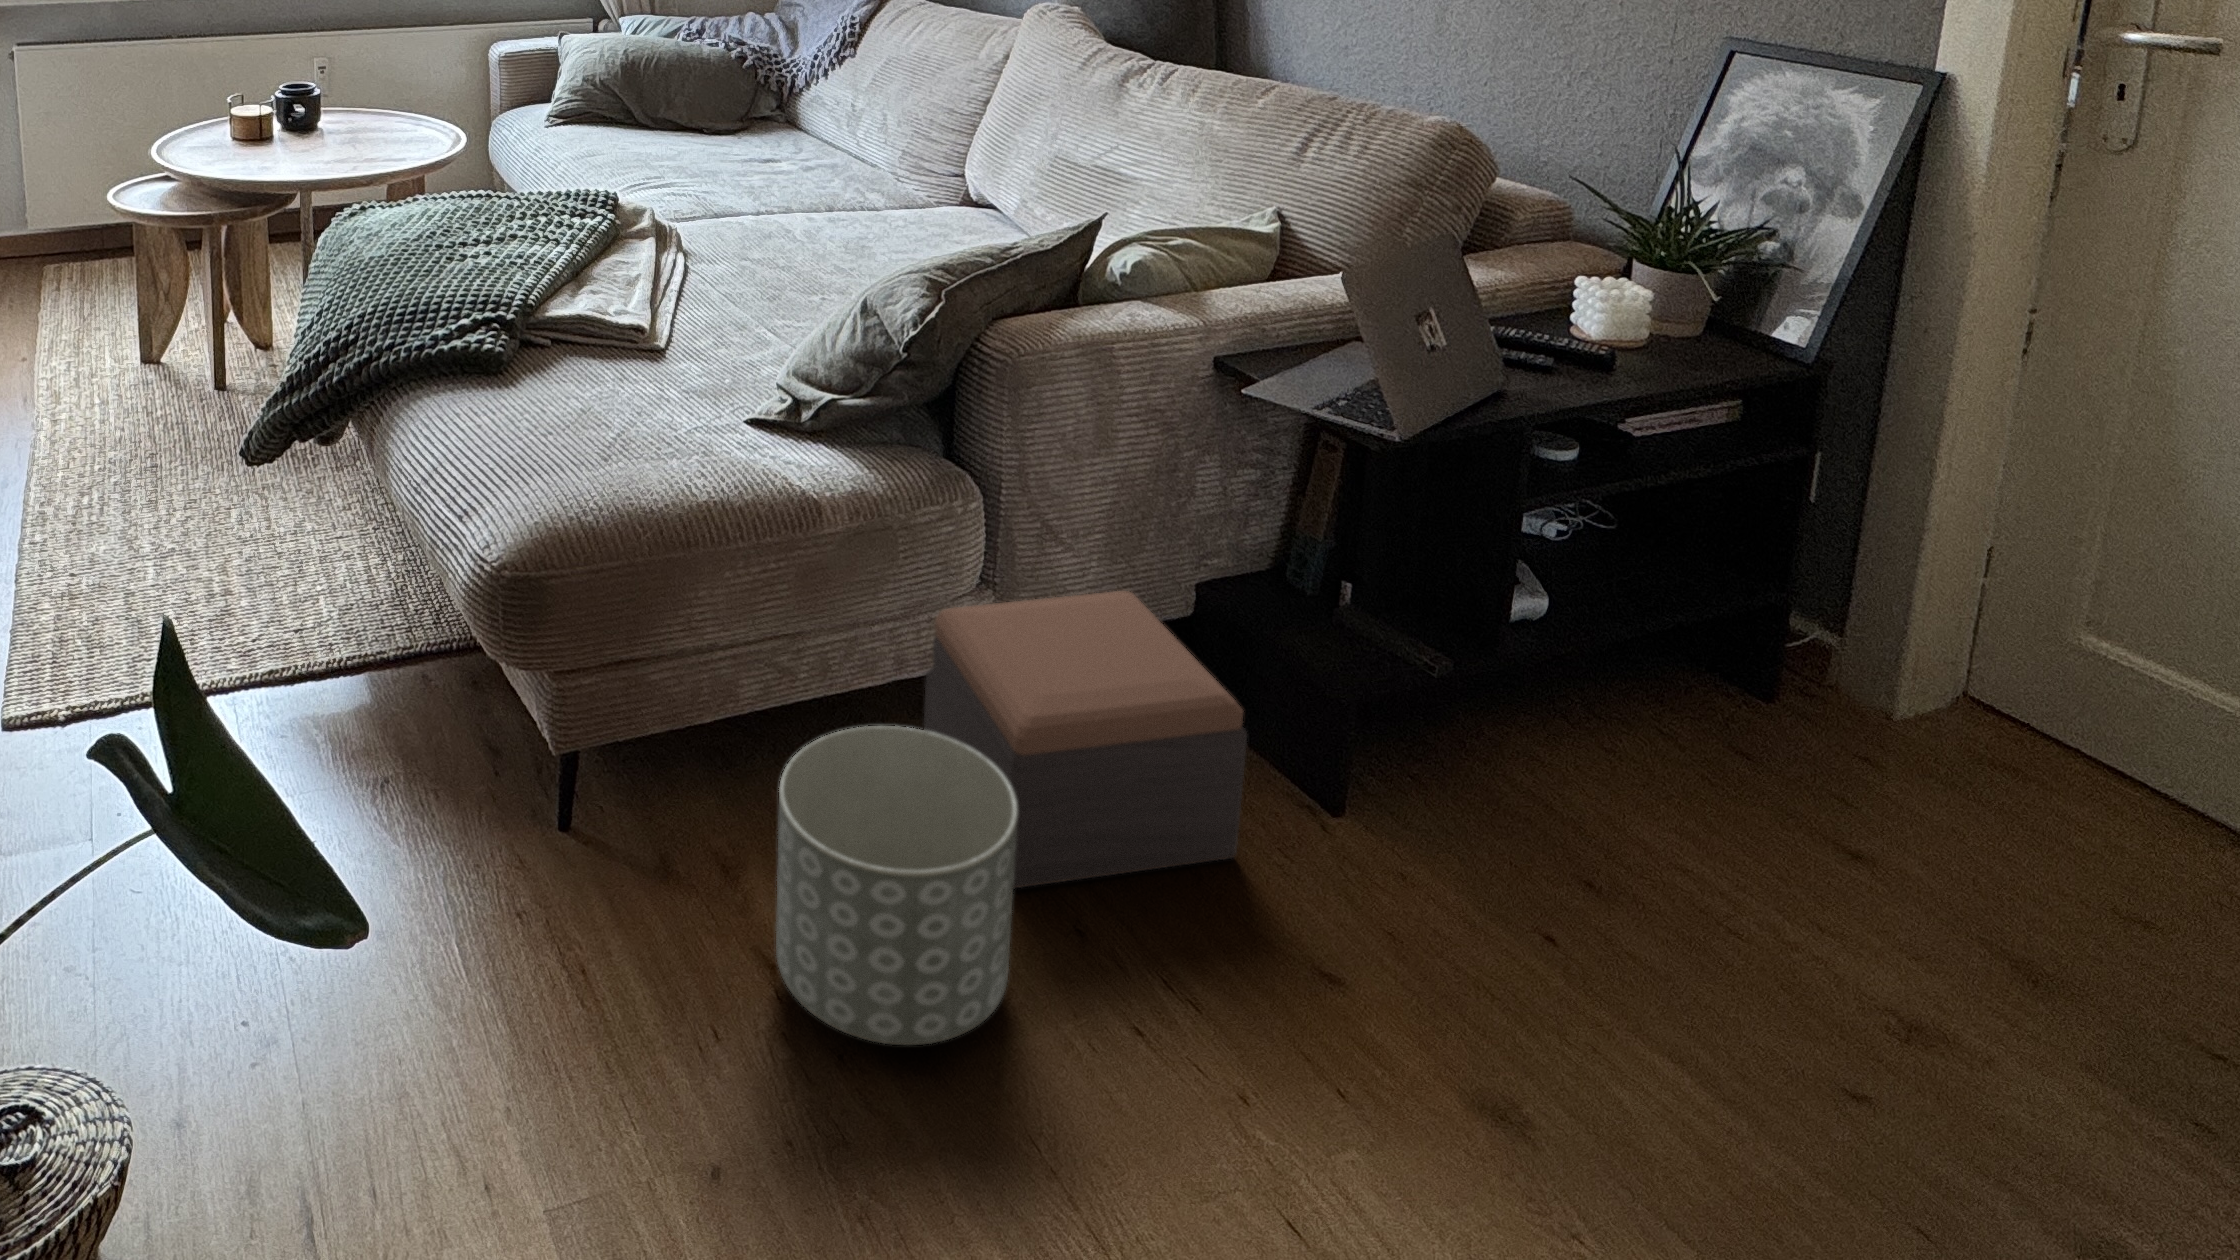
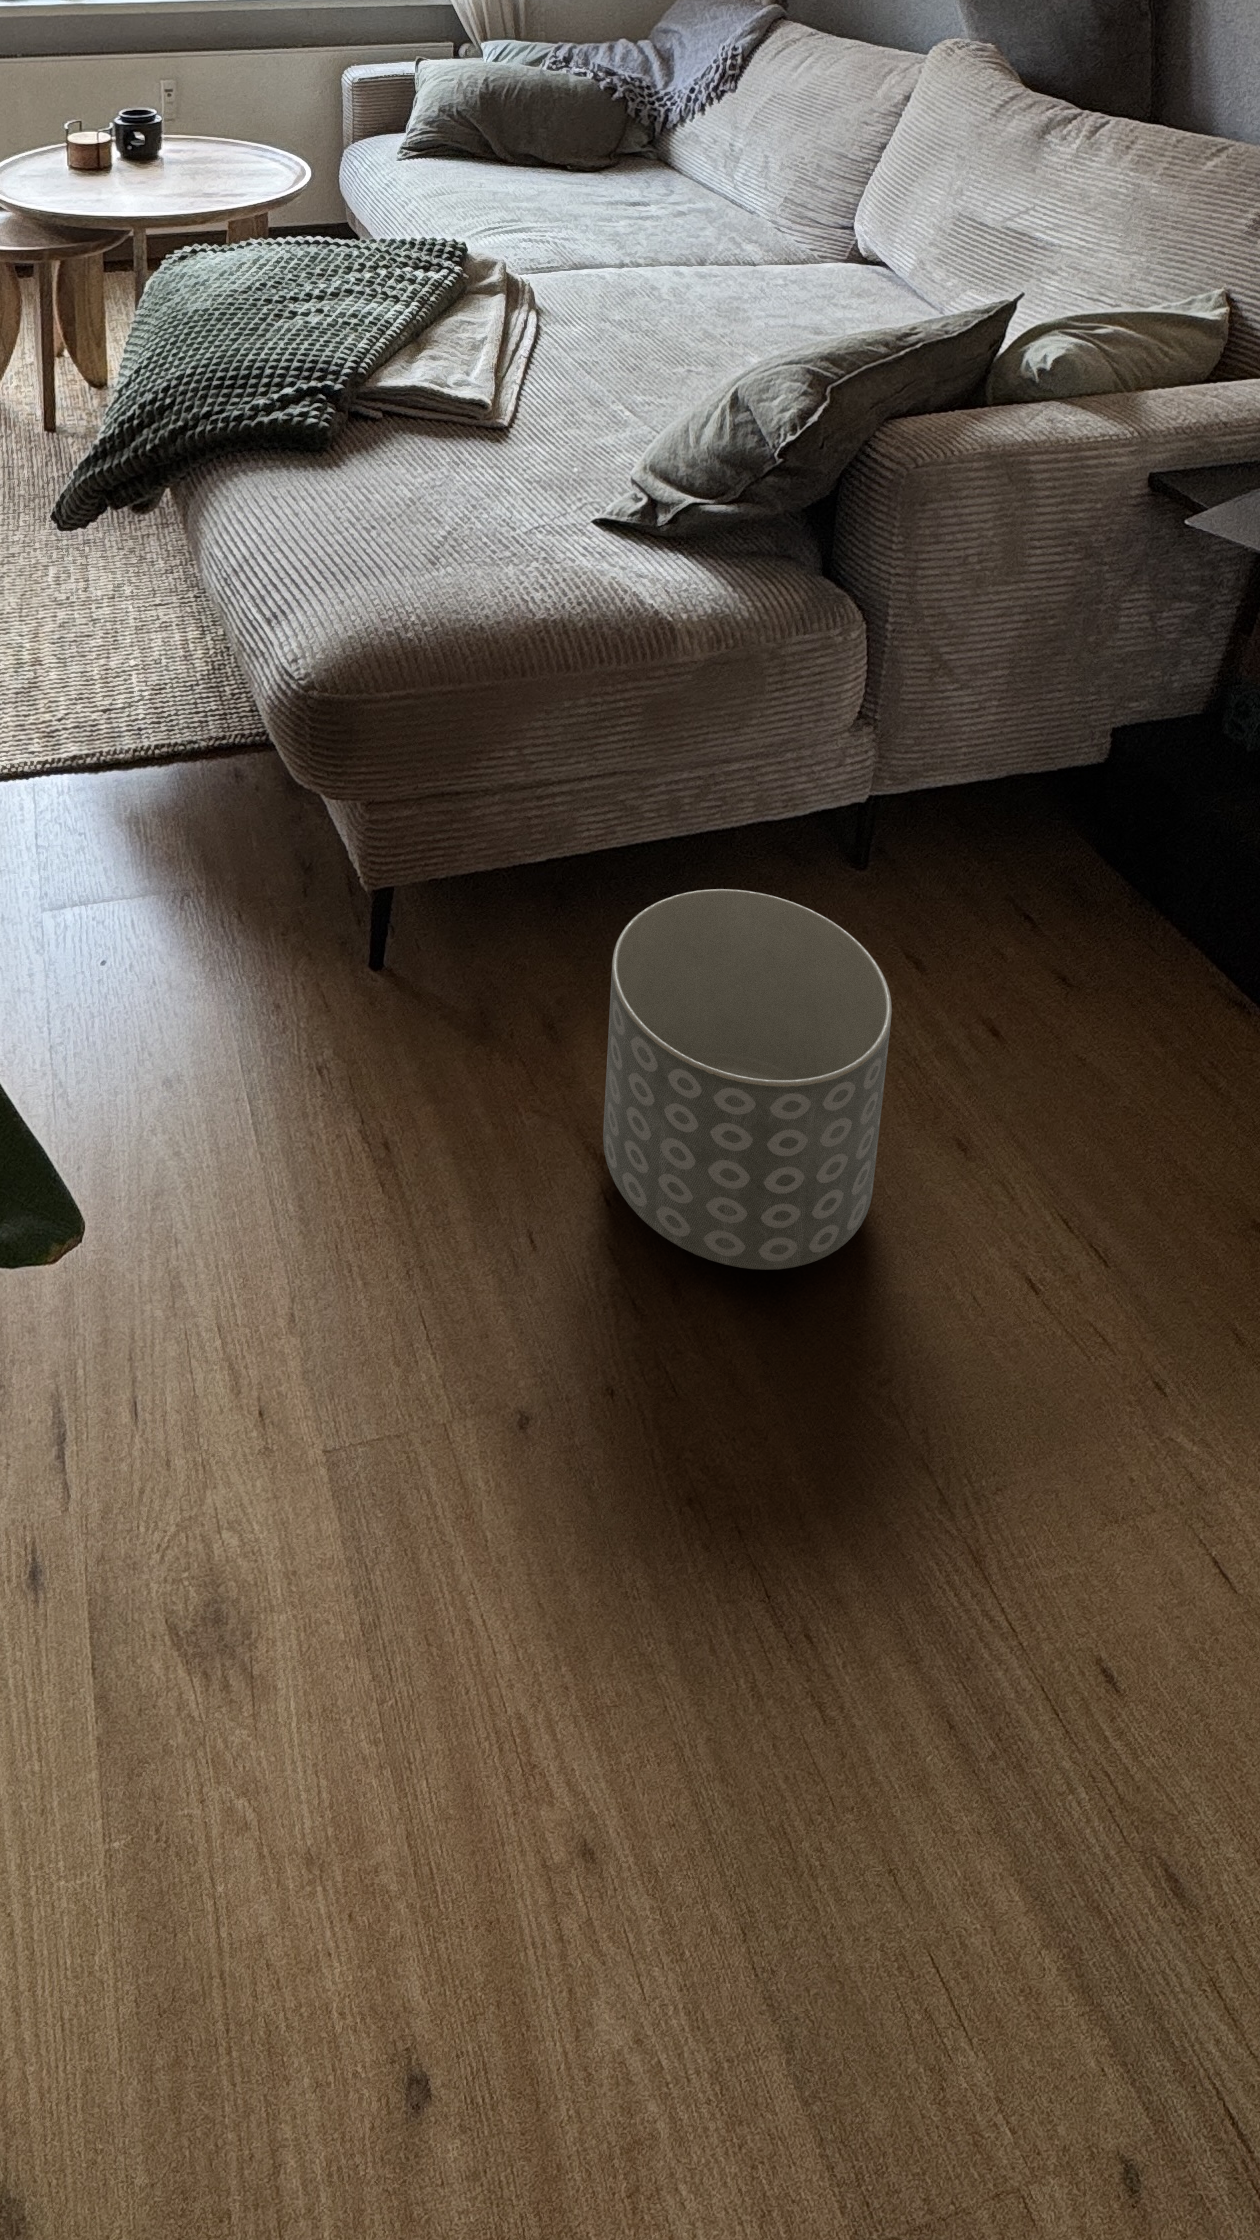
footstool: present [924,591,1247,889] -> none [783,735,1171,1076]

